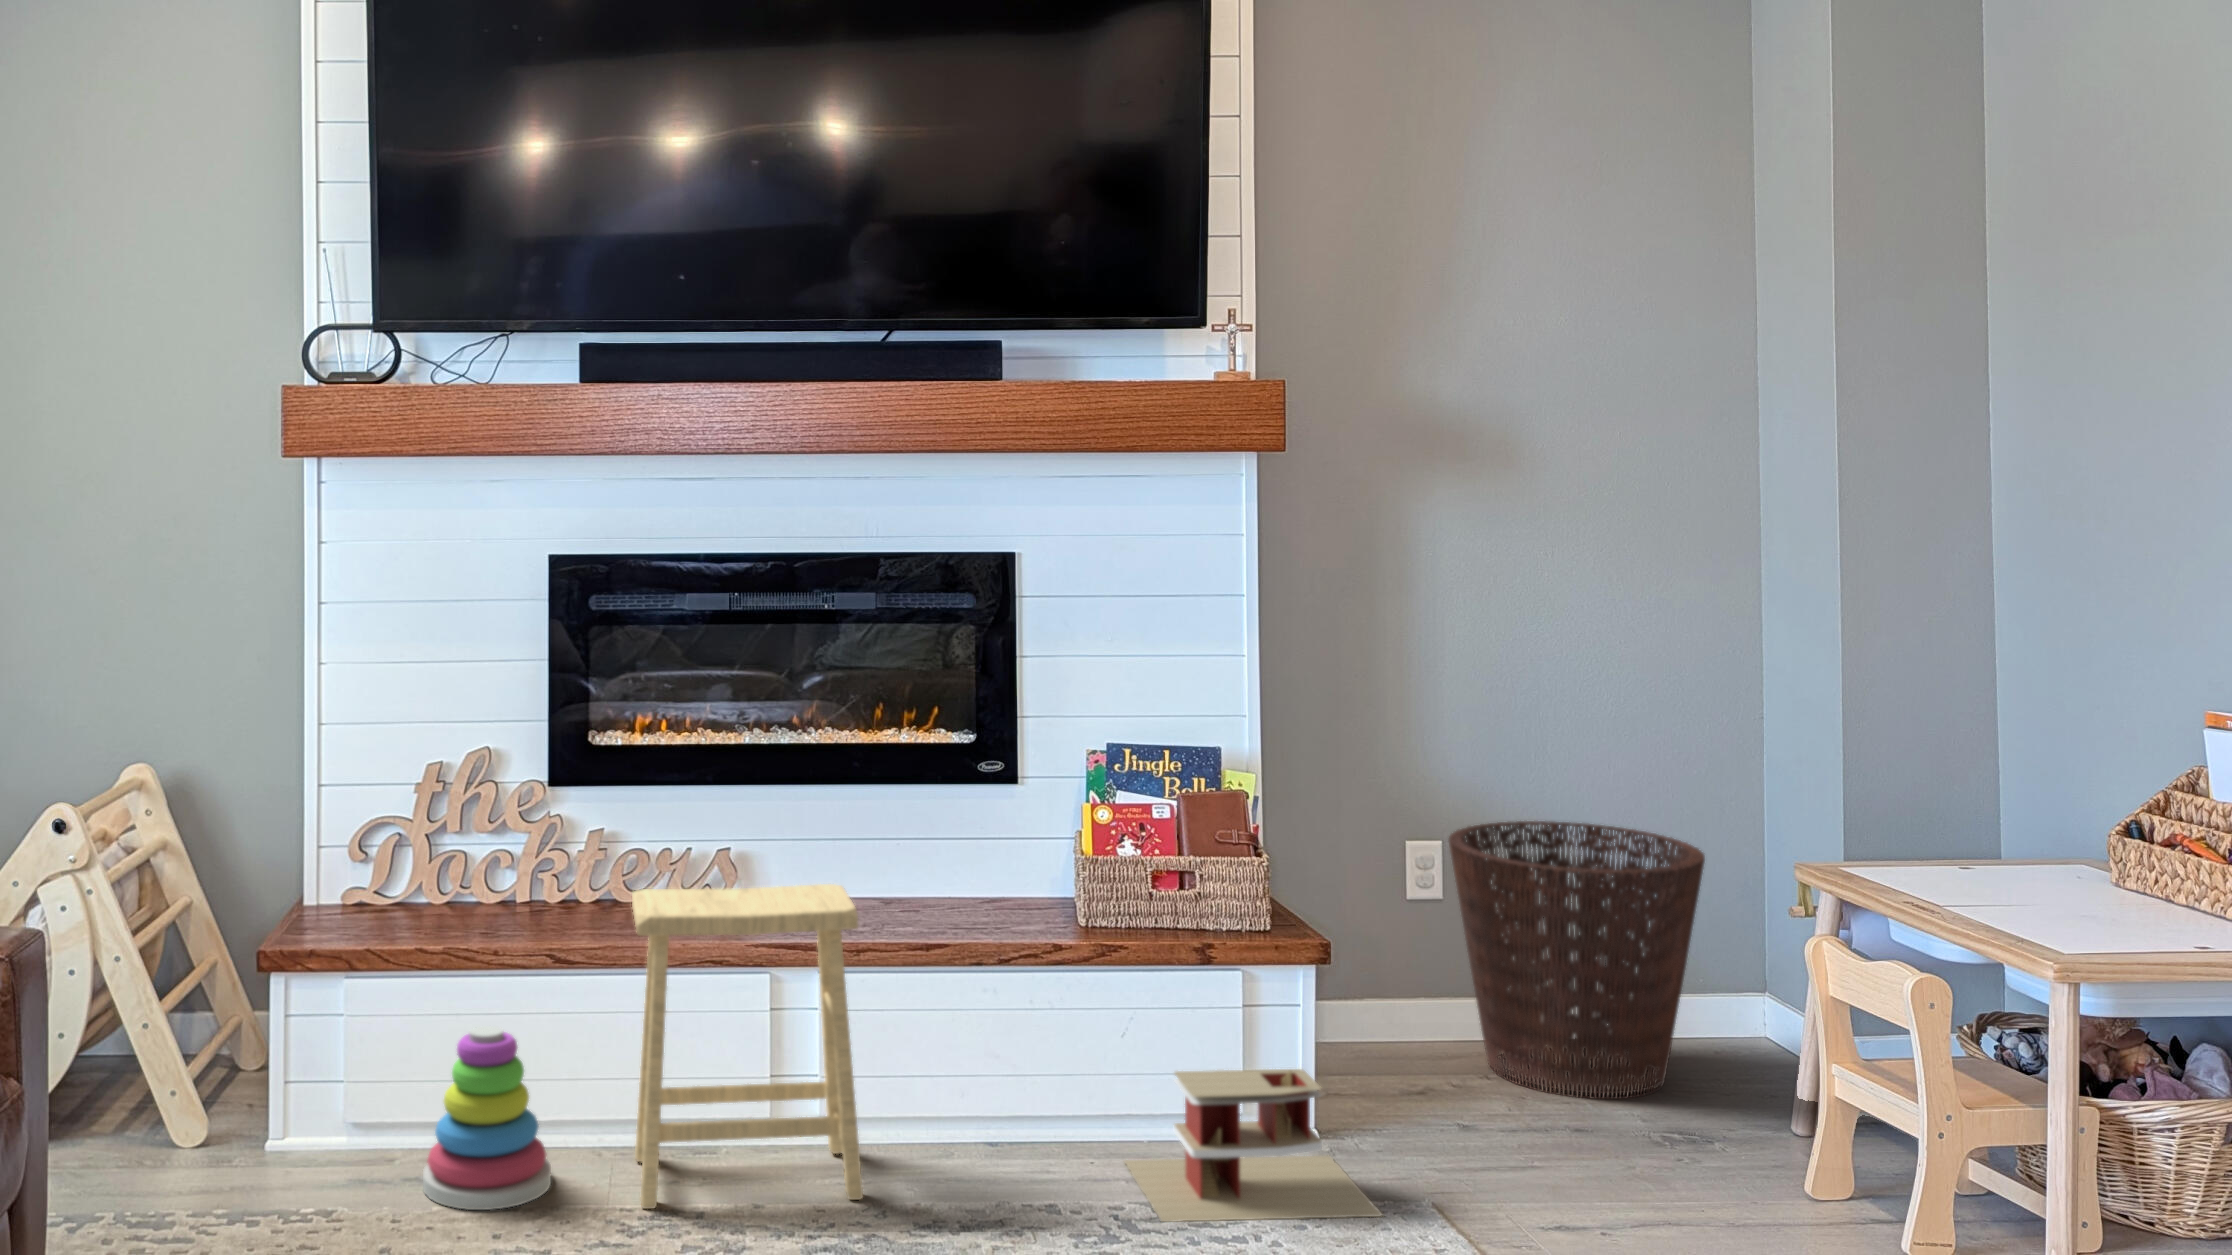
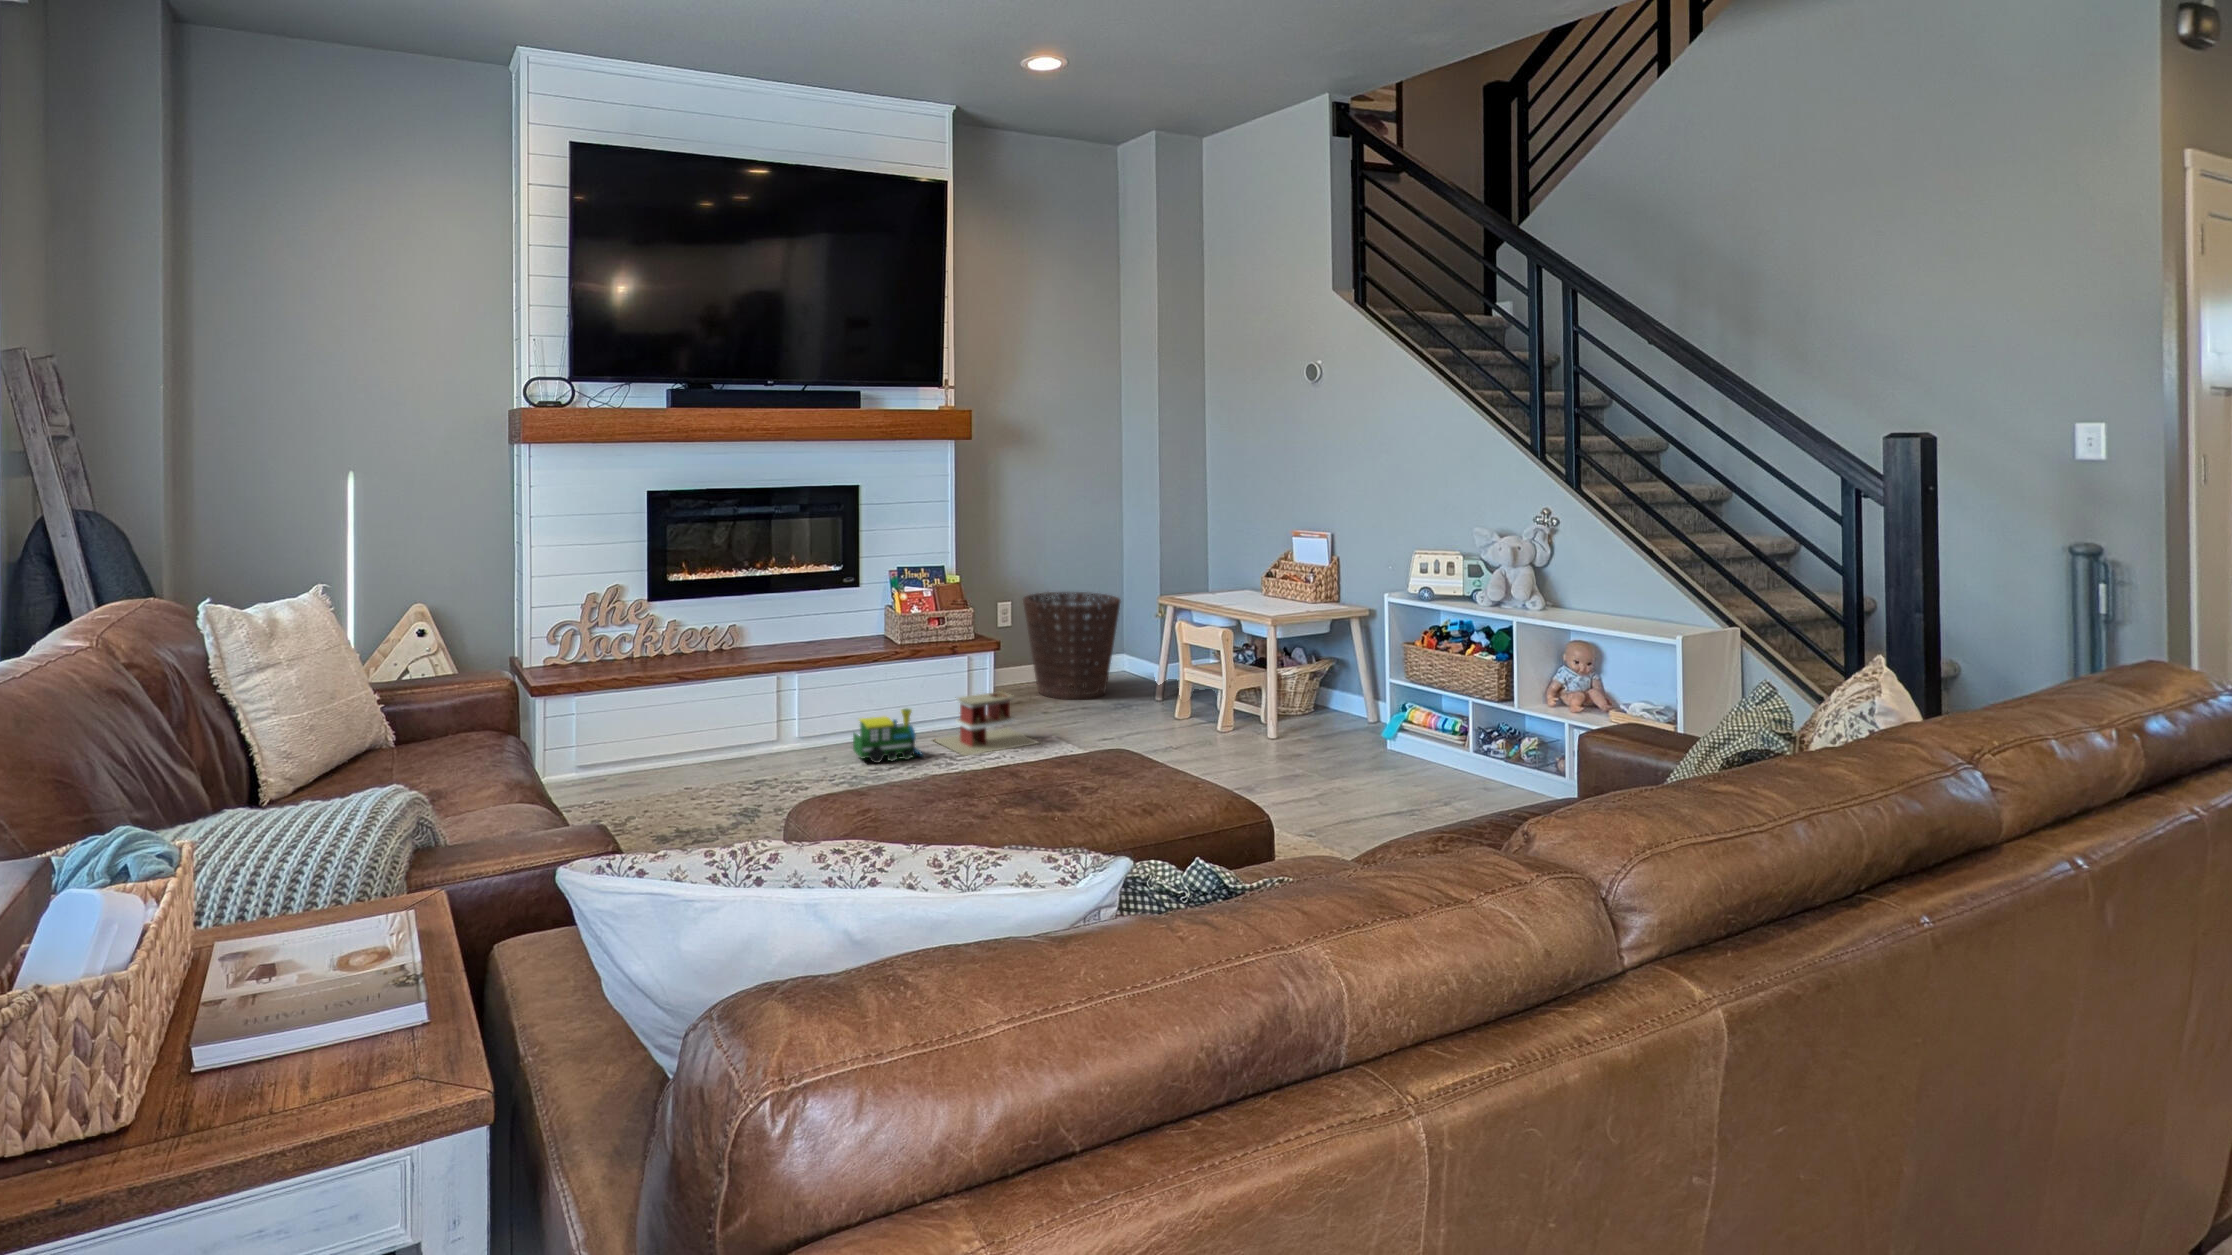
footstool: present [632,884,863,1209] -> none [724,631,840,781]
stacking toy: present [423,1026,551,1210] -> none [636,709,698,793]
toy train: none [912,1086,1070,1210] -> present [853,709,922,763]

